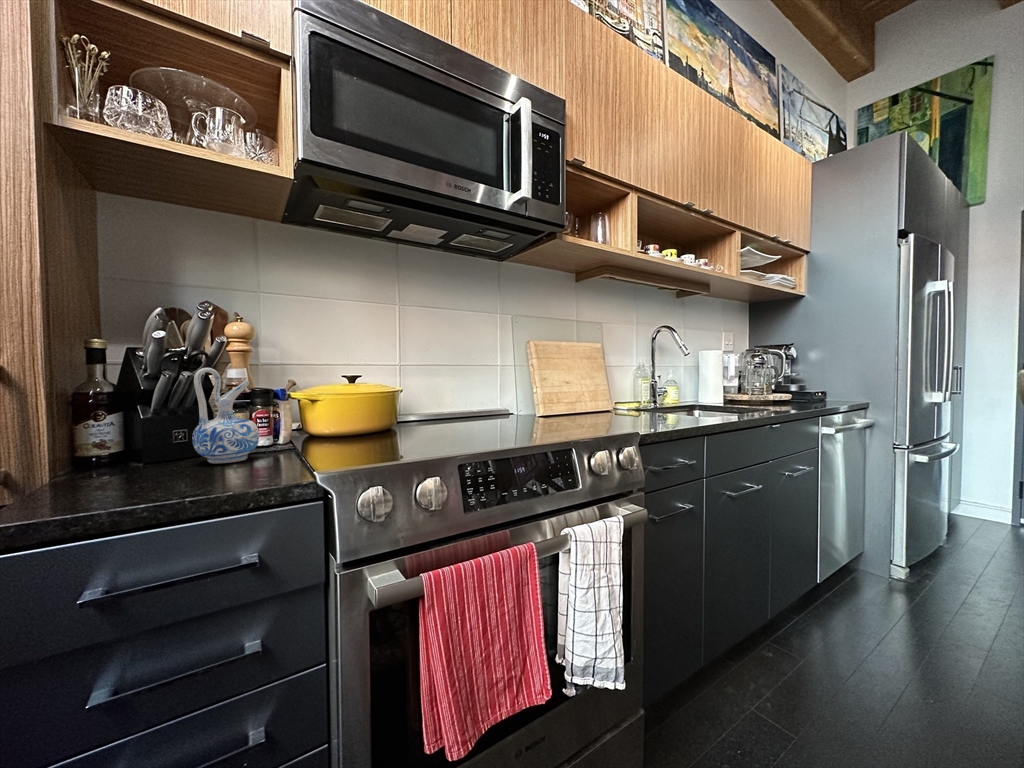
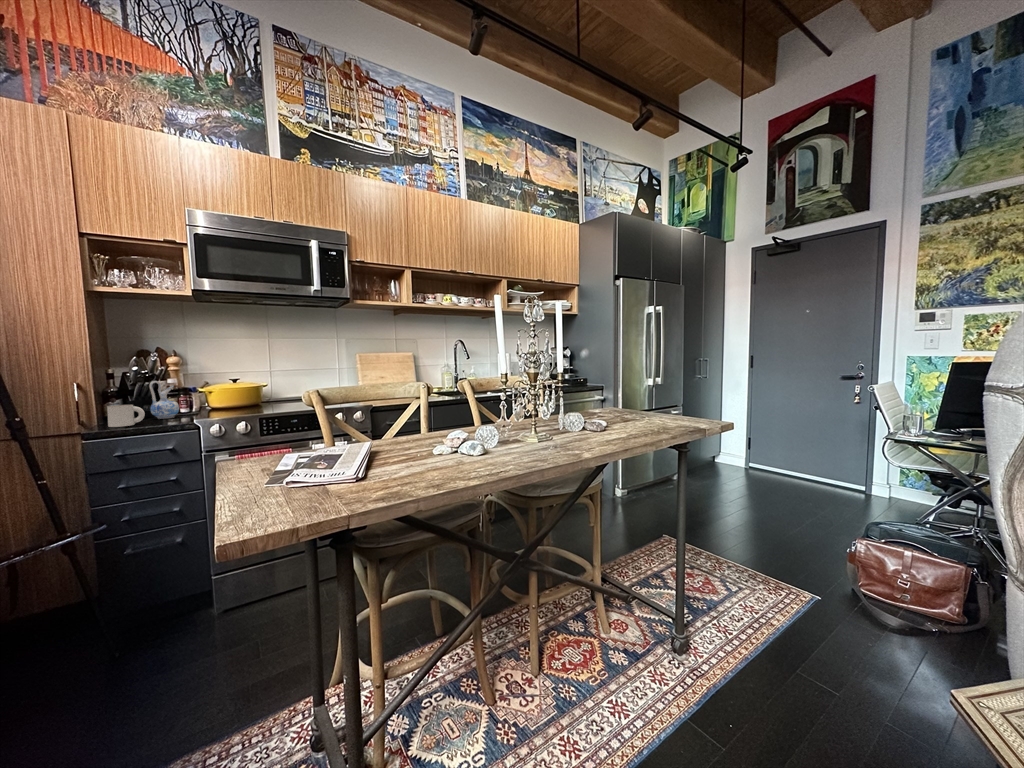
mug: none [73,430,184,502] -> present [107,405,145,427]

